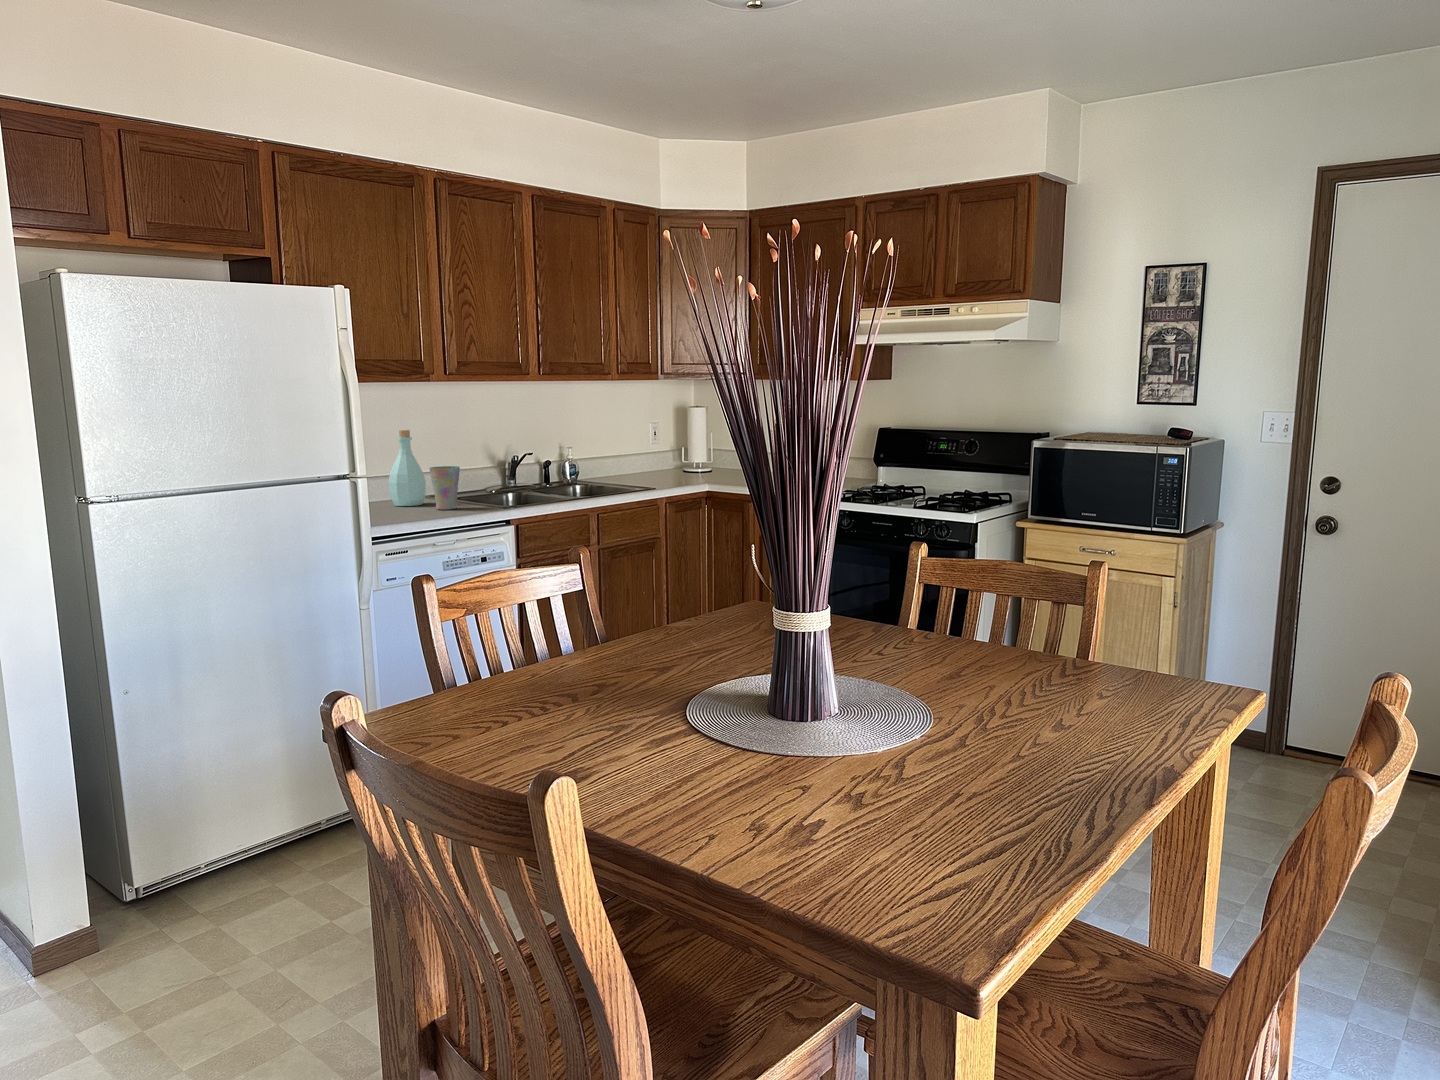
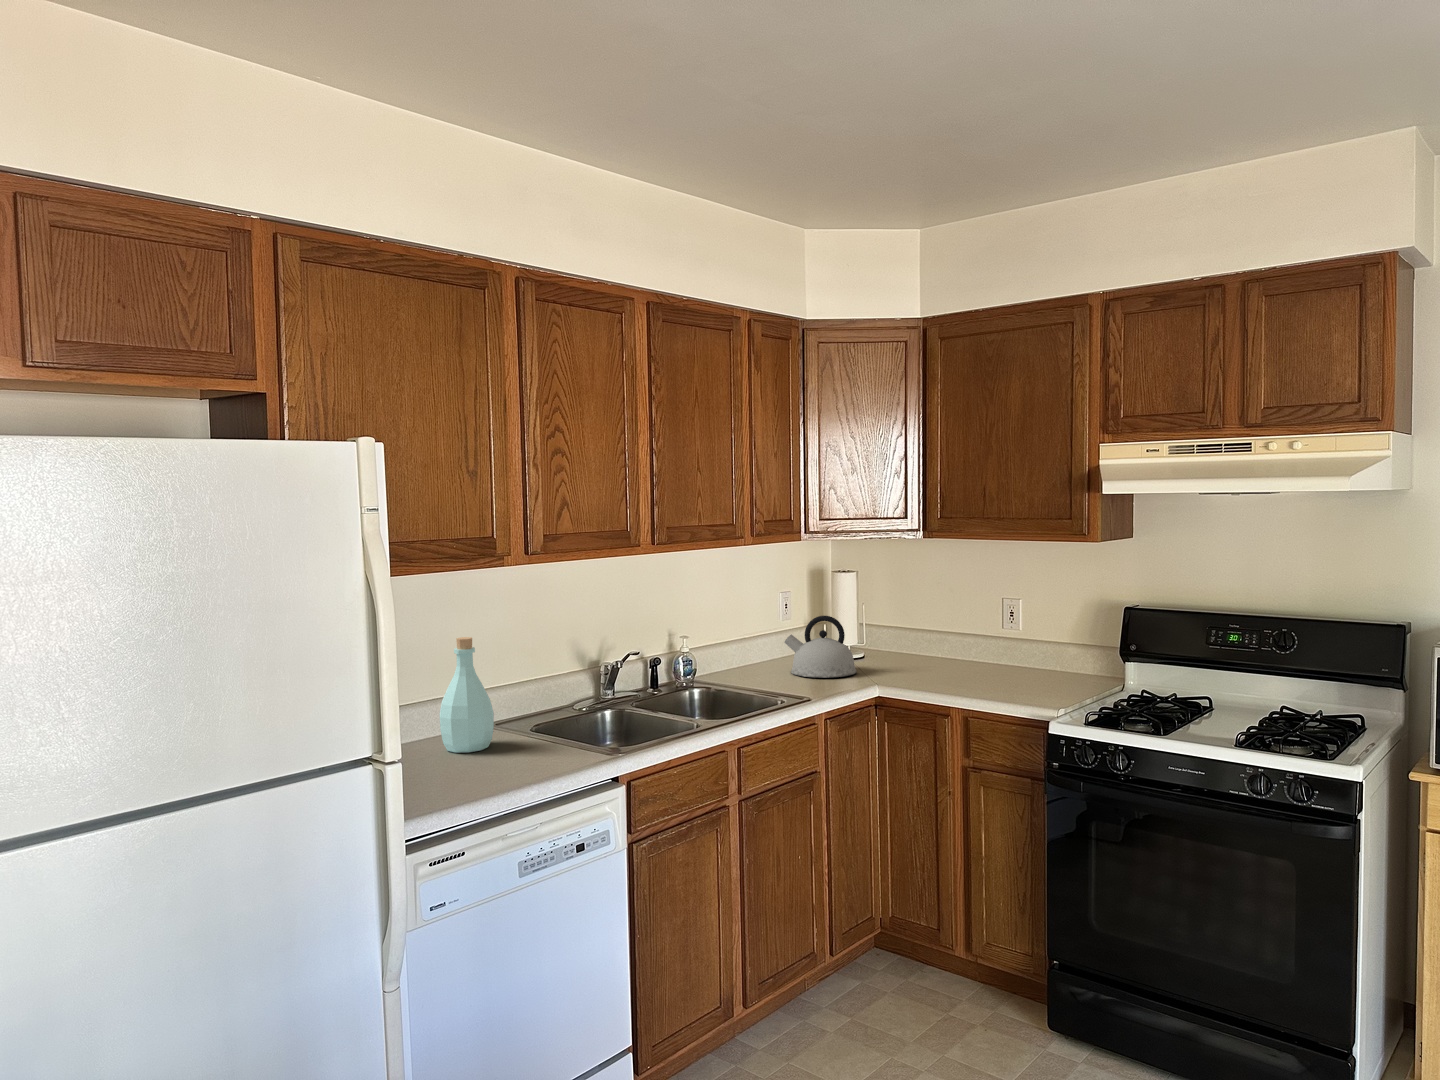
kettle: none [645,435,698,479] -> present [784,616,857,678]
cup: present [429,466,460,510] -> none [501,696,546,766]

